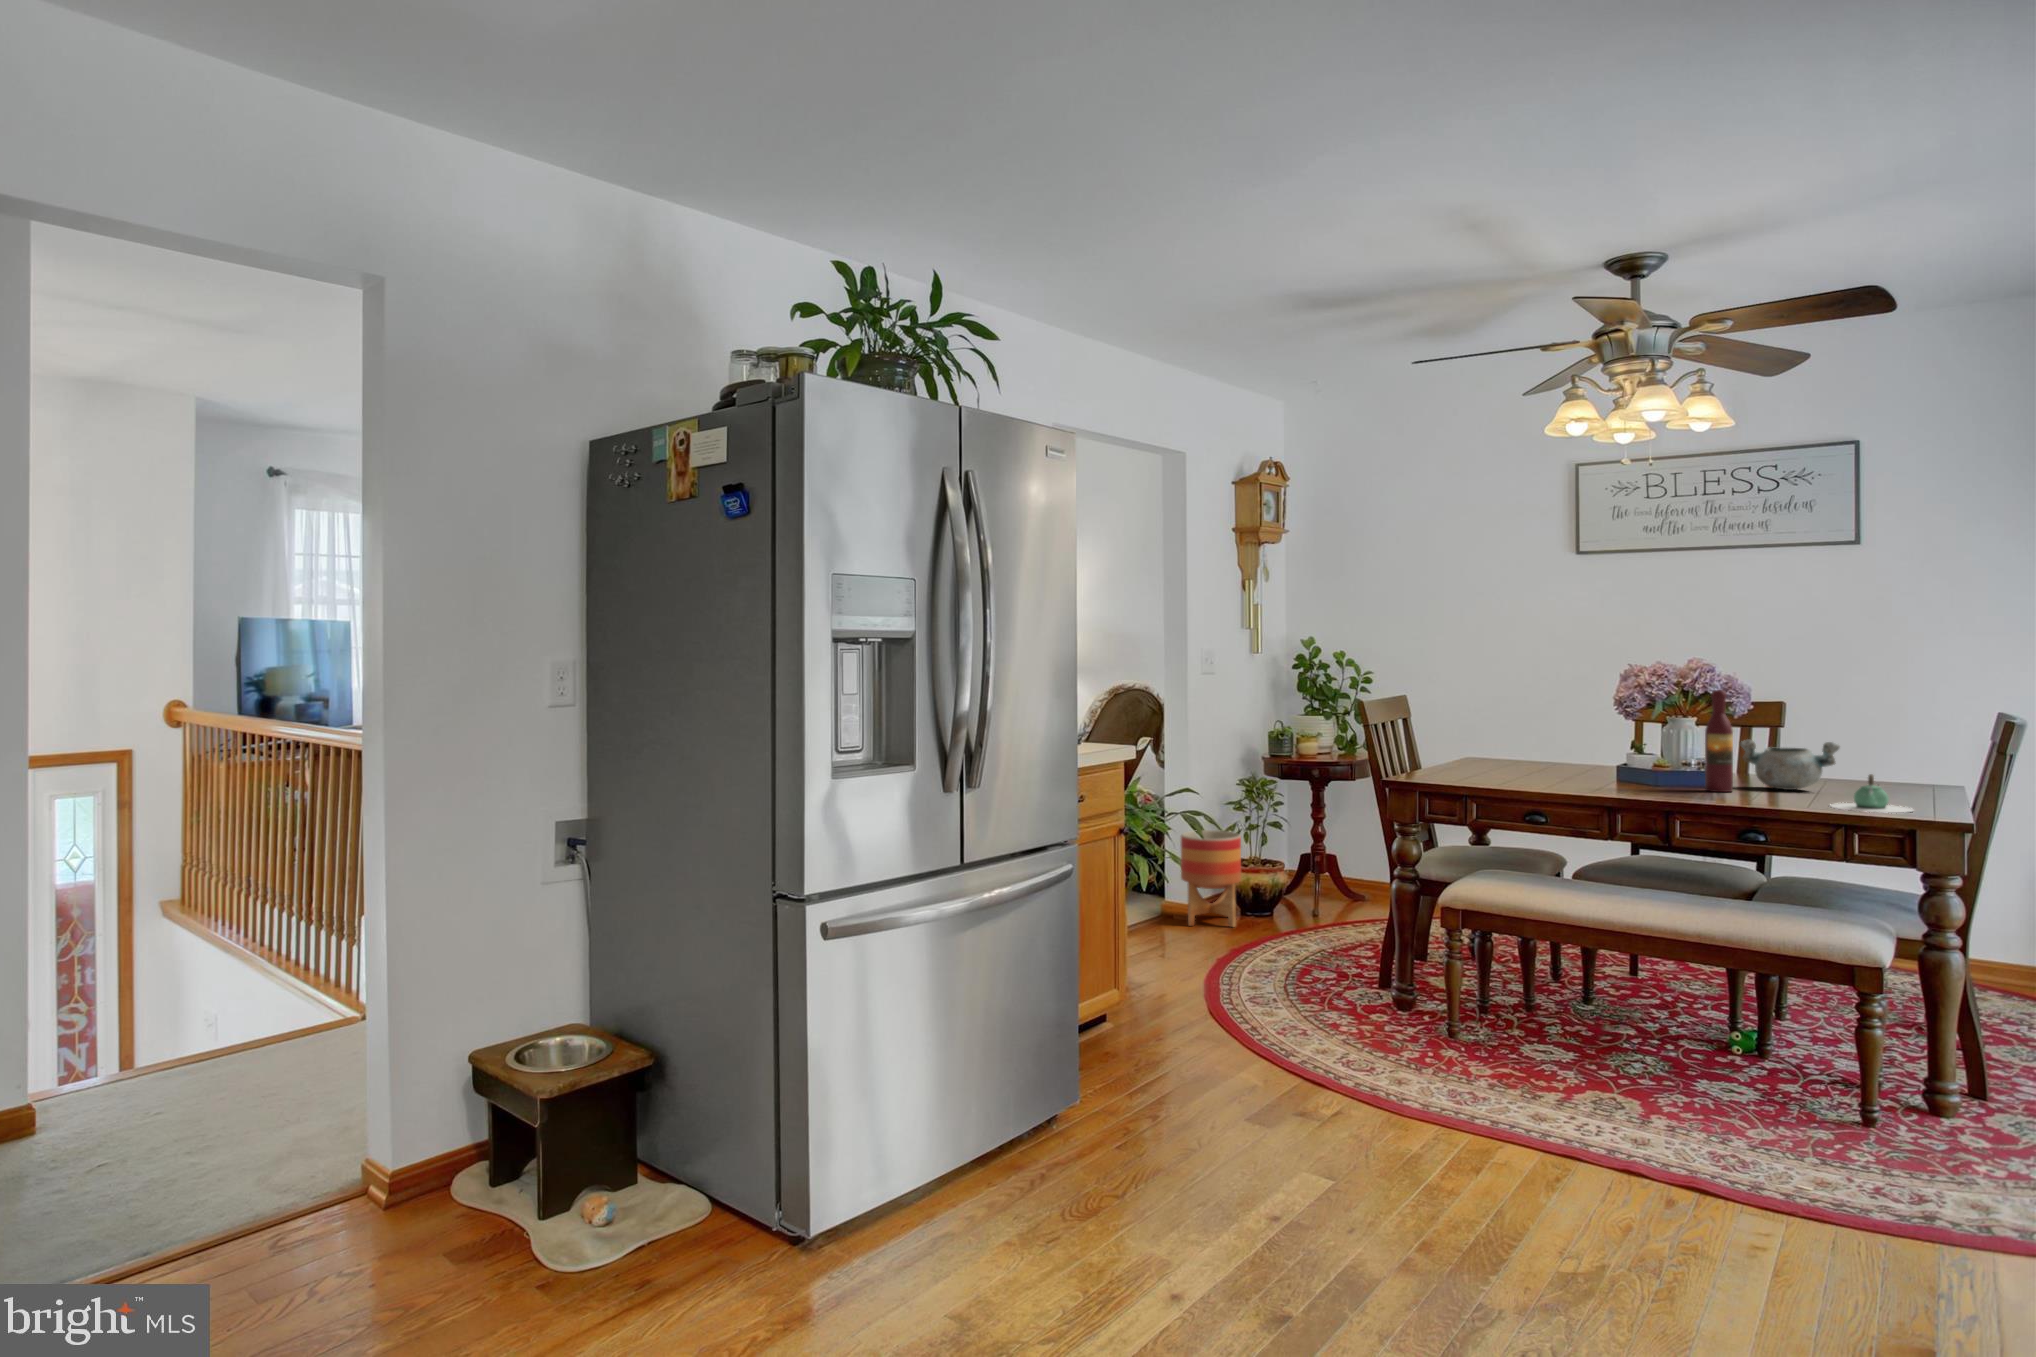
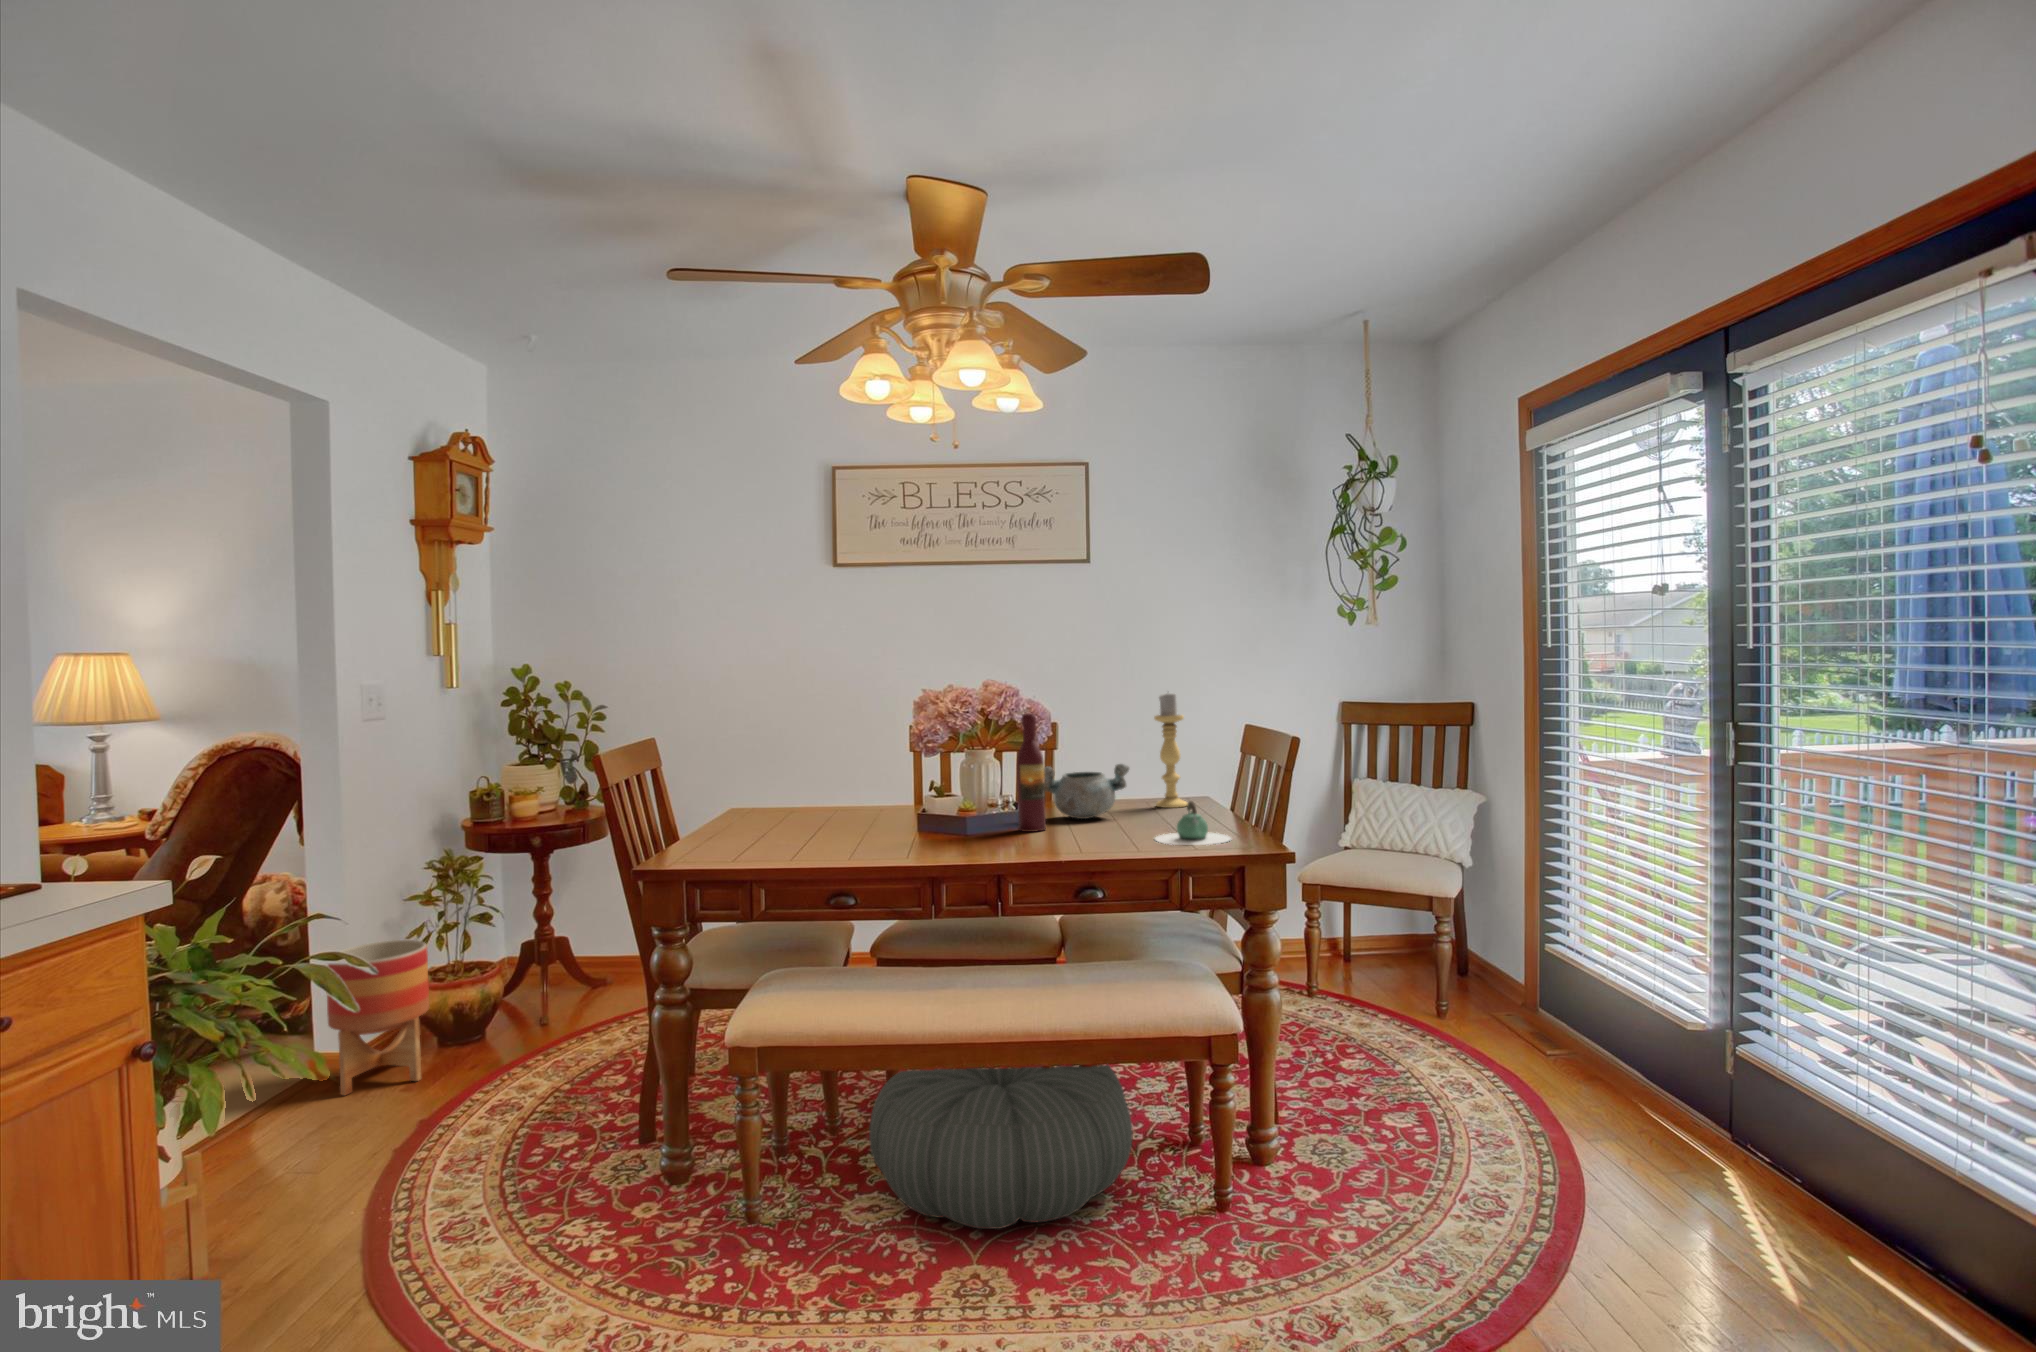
candle holder: none [1887,676,1927,792] -> present [1154,693,1187,808]
pouf: none [1546,956,1789,1091] -> present [869,1065,1133,1229]

